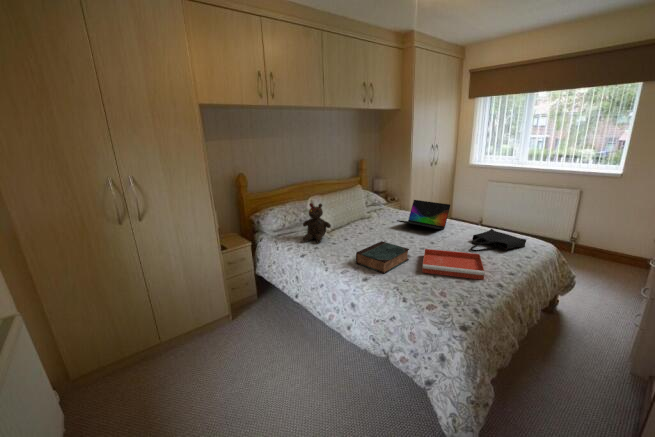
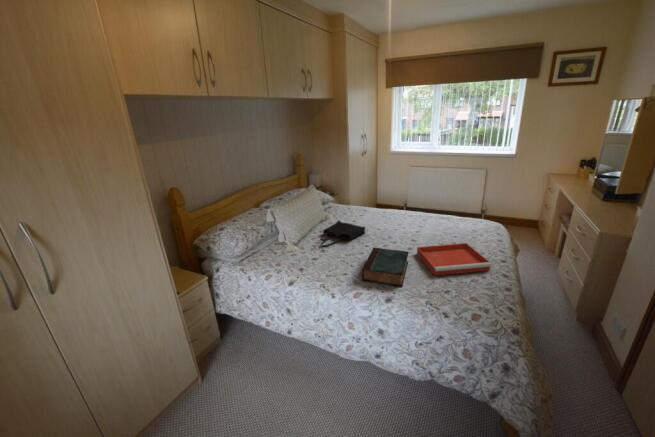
laptop: present [397,200,450,229] -> none [363,194,407,222]
teddy bear: present [303,203,331,243] -> none [272,215,307,263]
tote bag: present [470,229,526,252] -> present [321,221,365,247]

